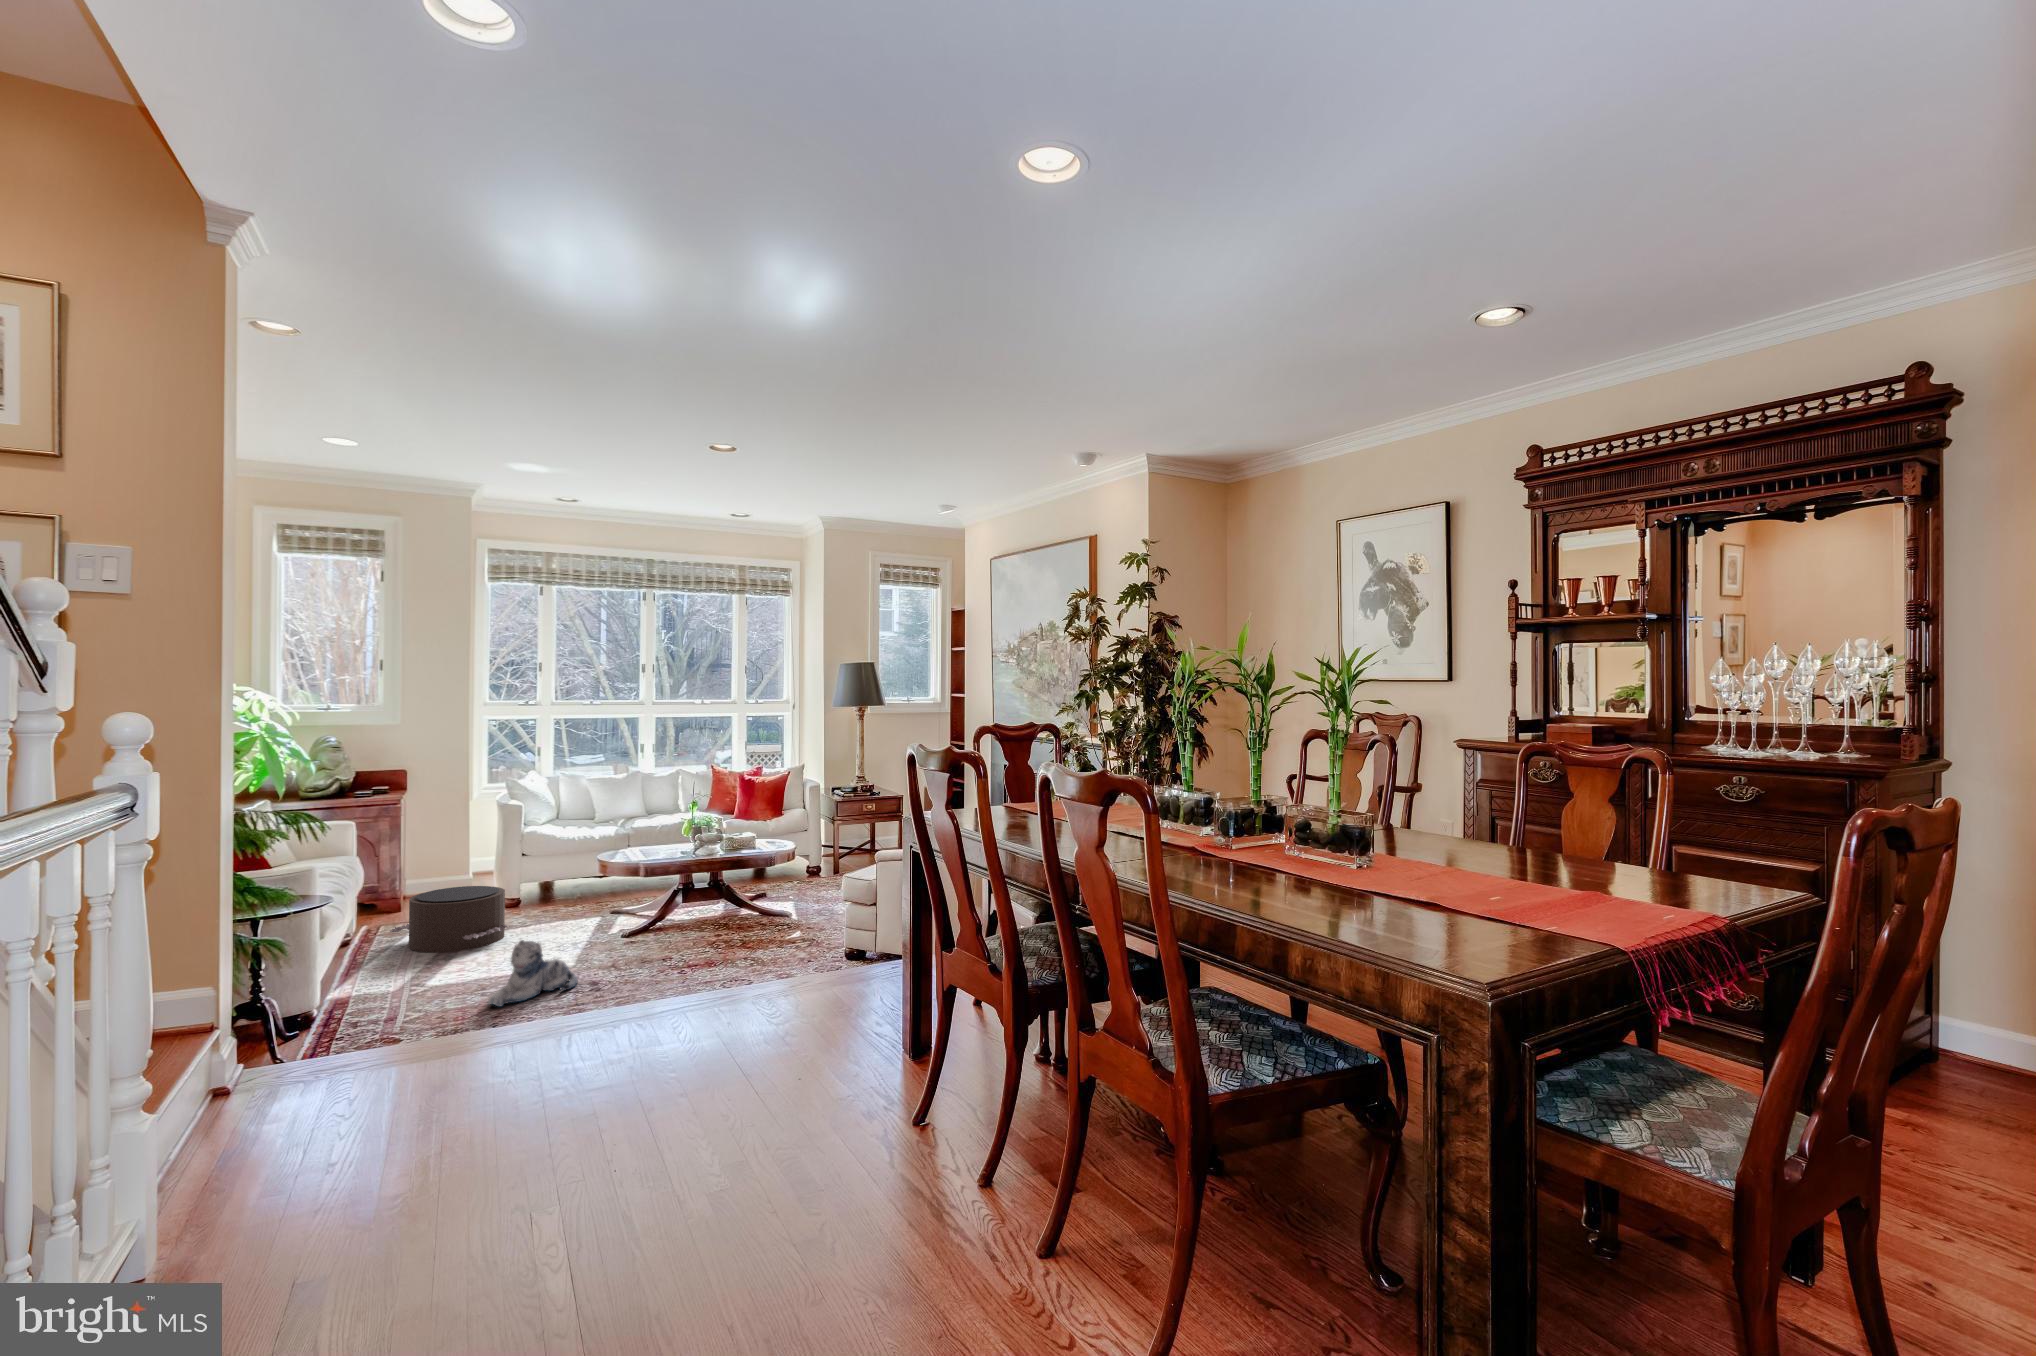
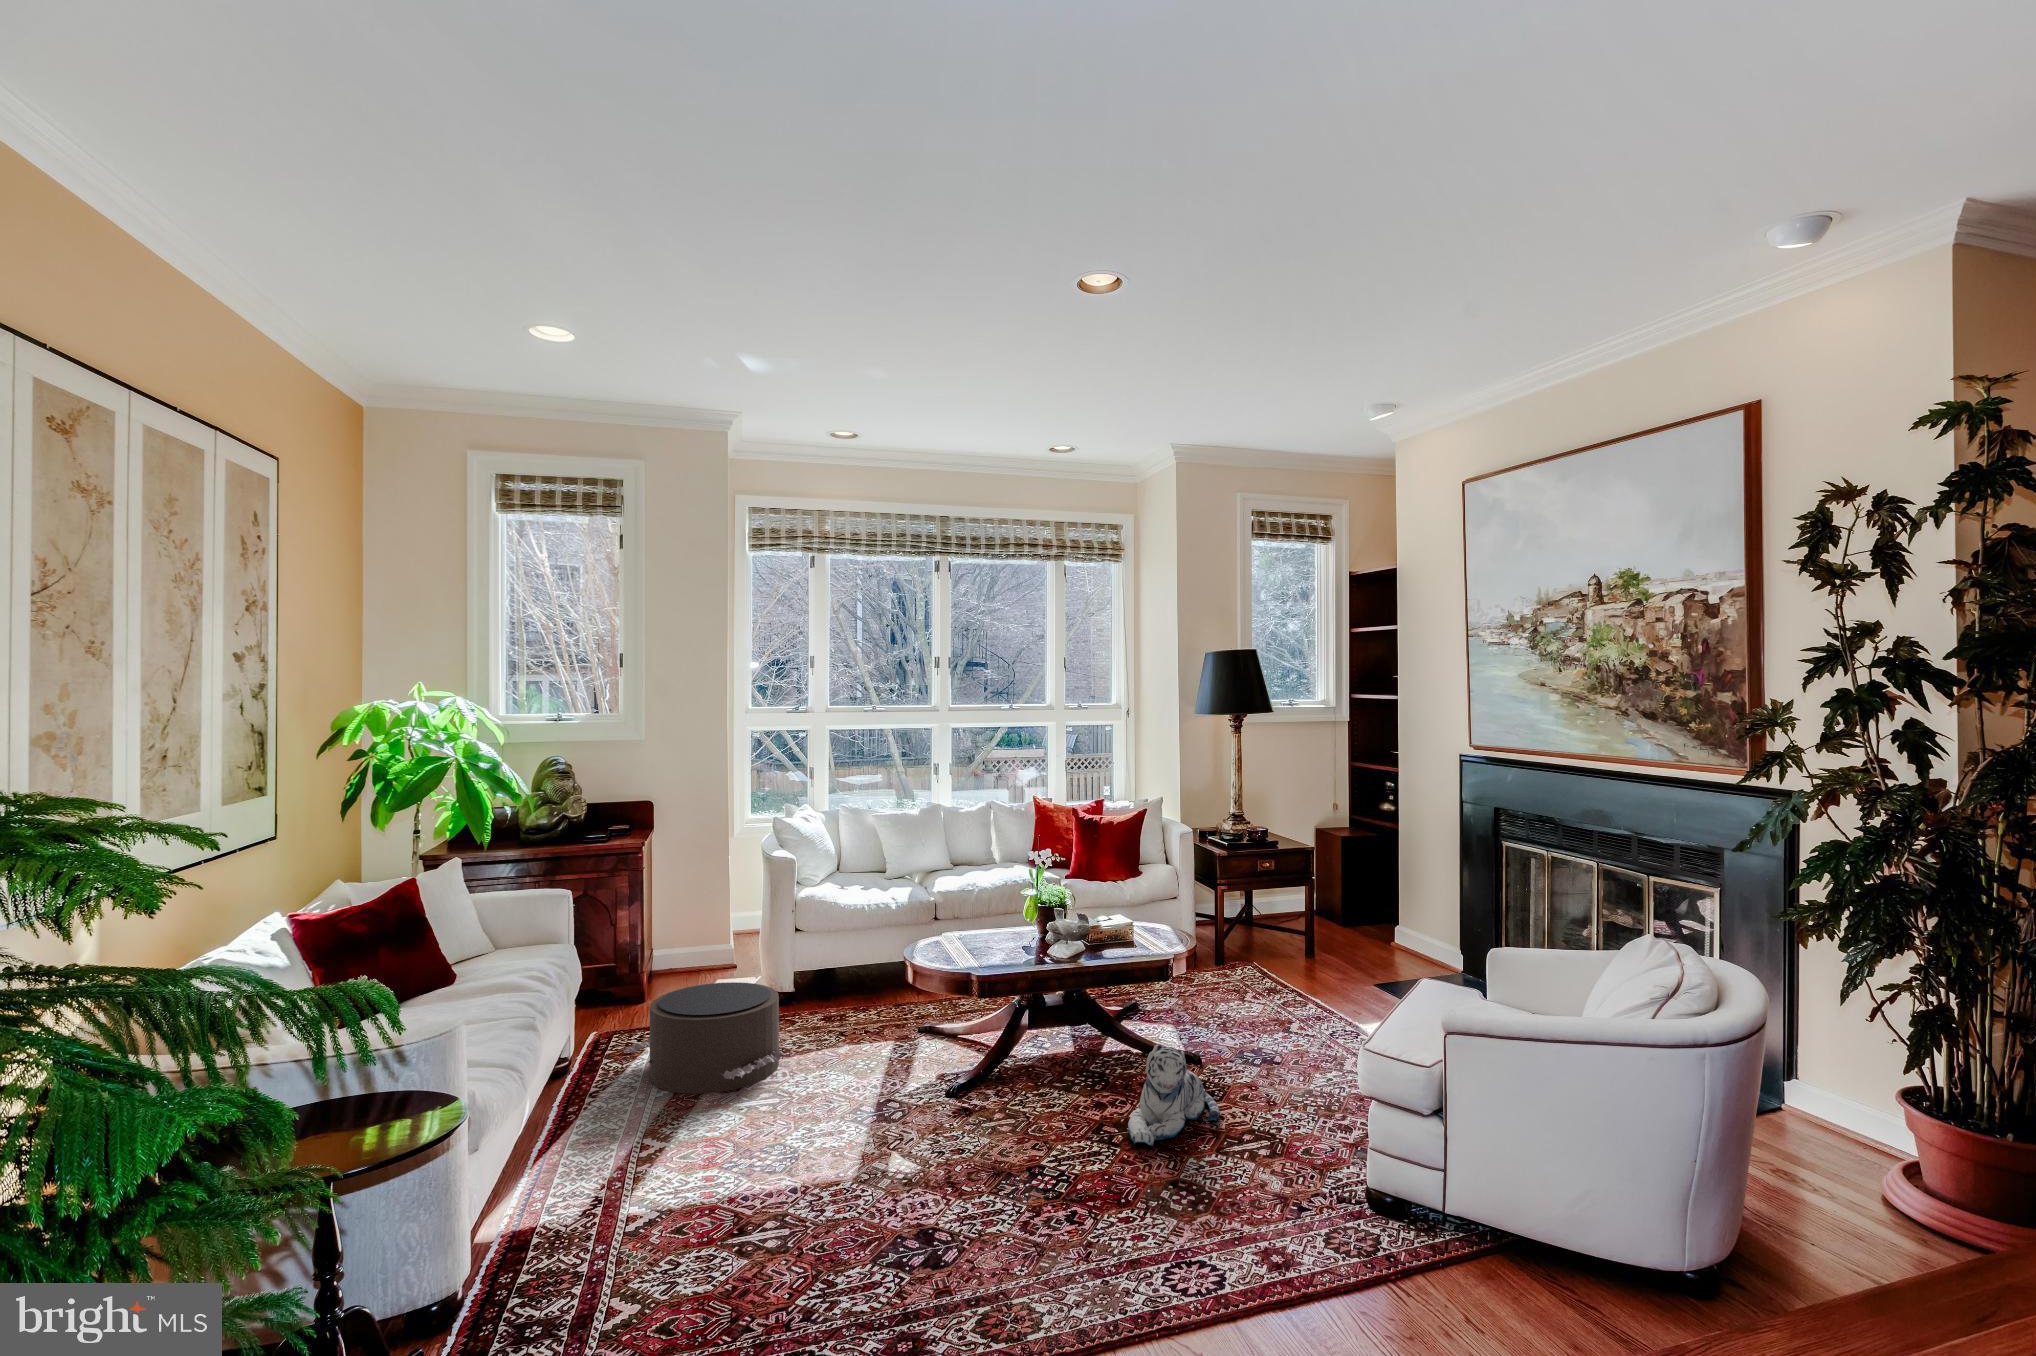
plush toy: present [487,940,578,1006] -> present [1128,1045,1220,1146]

